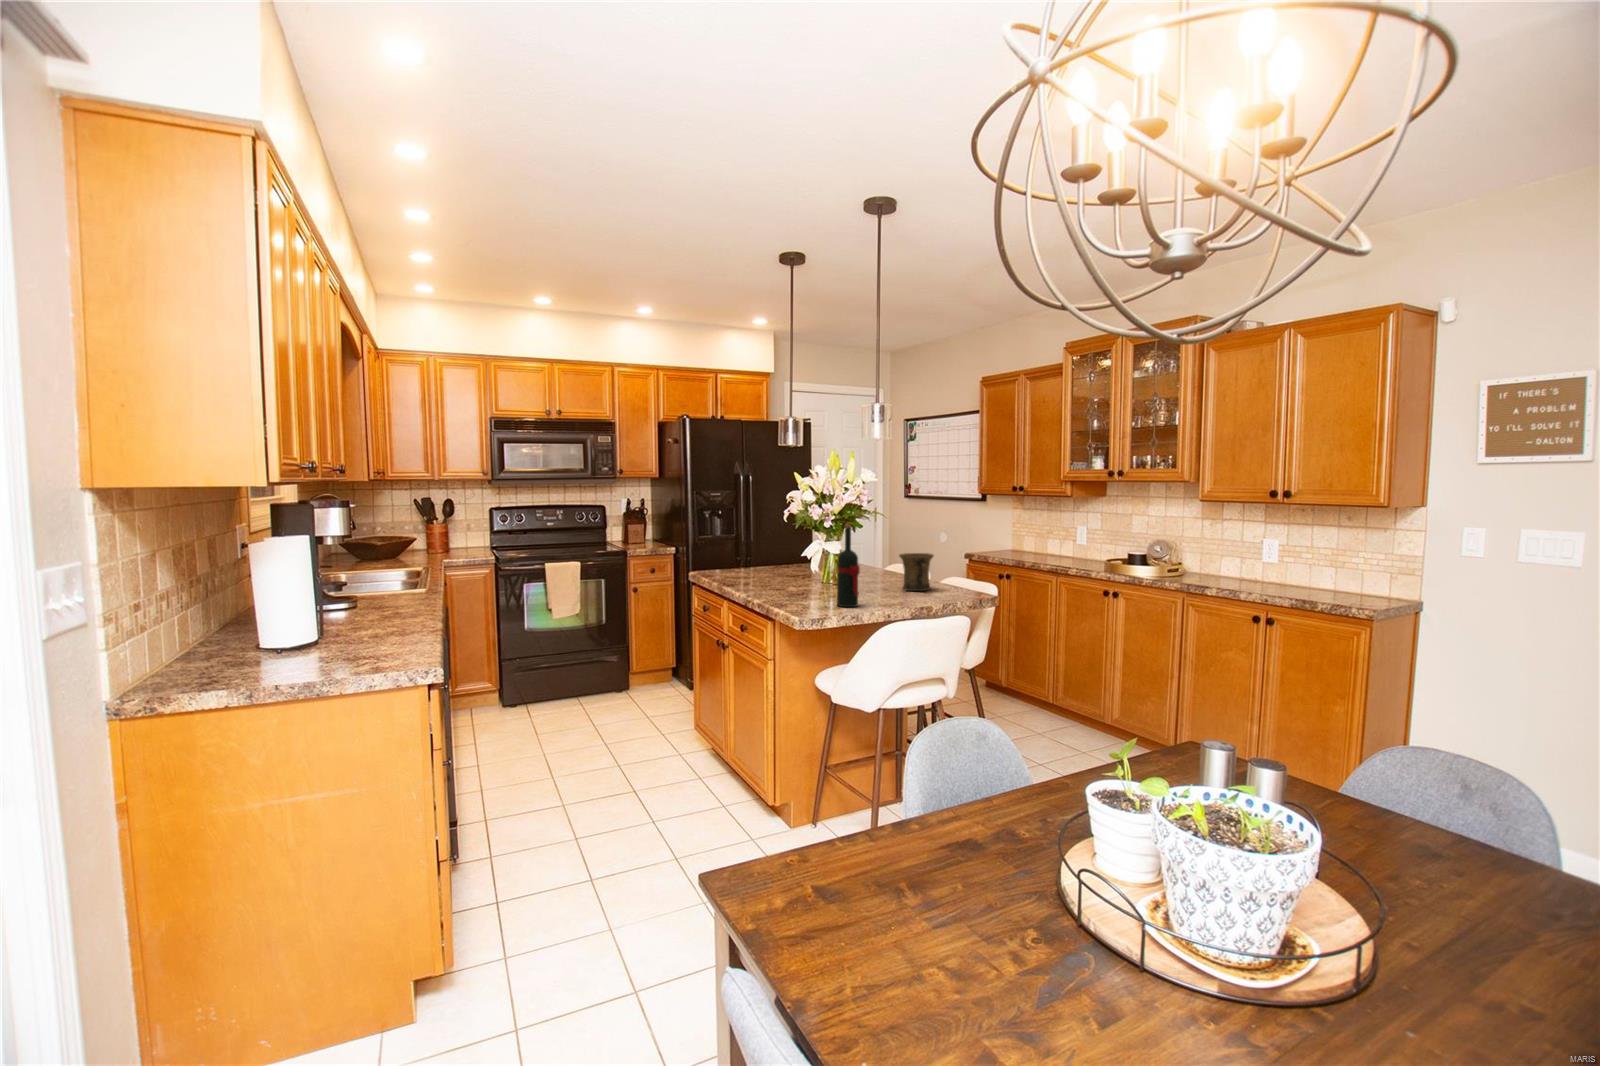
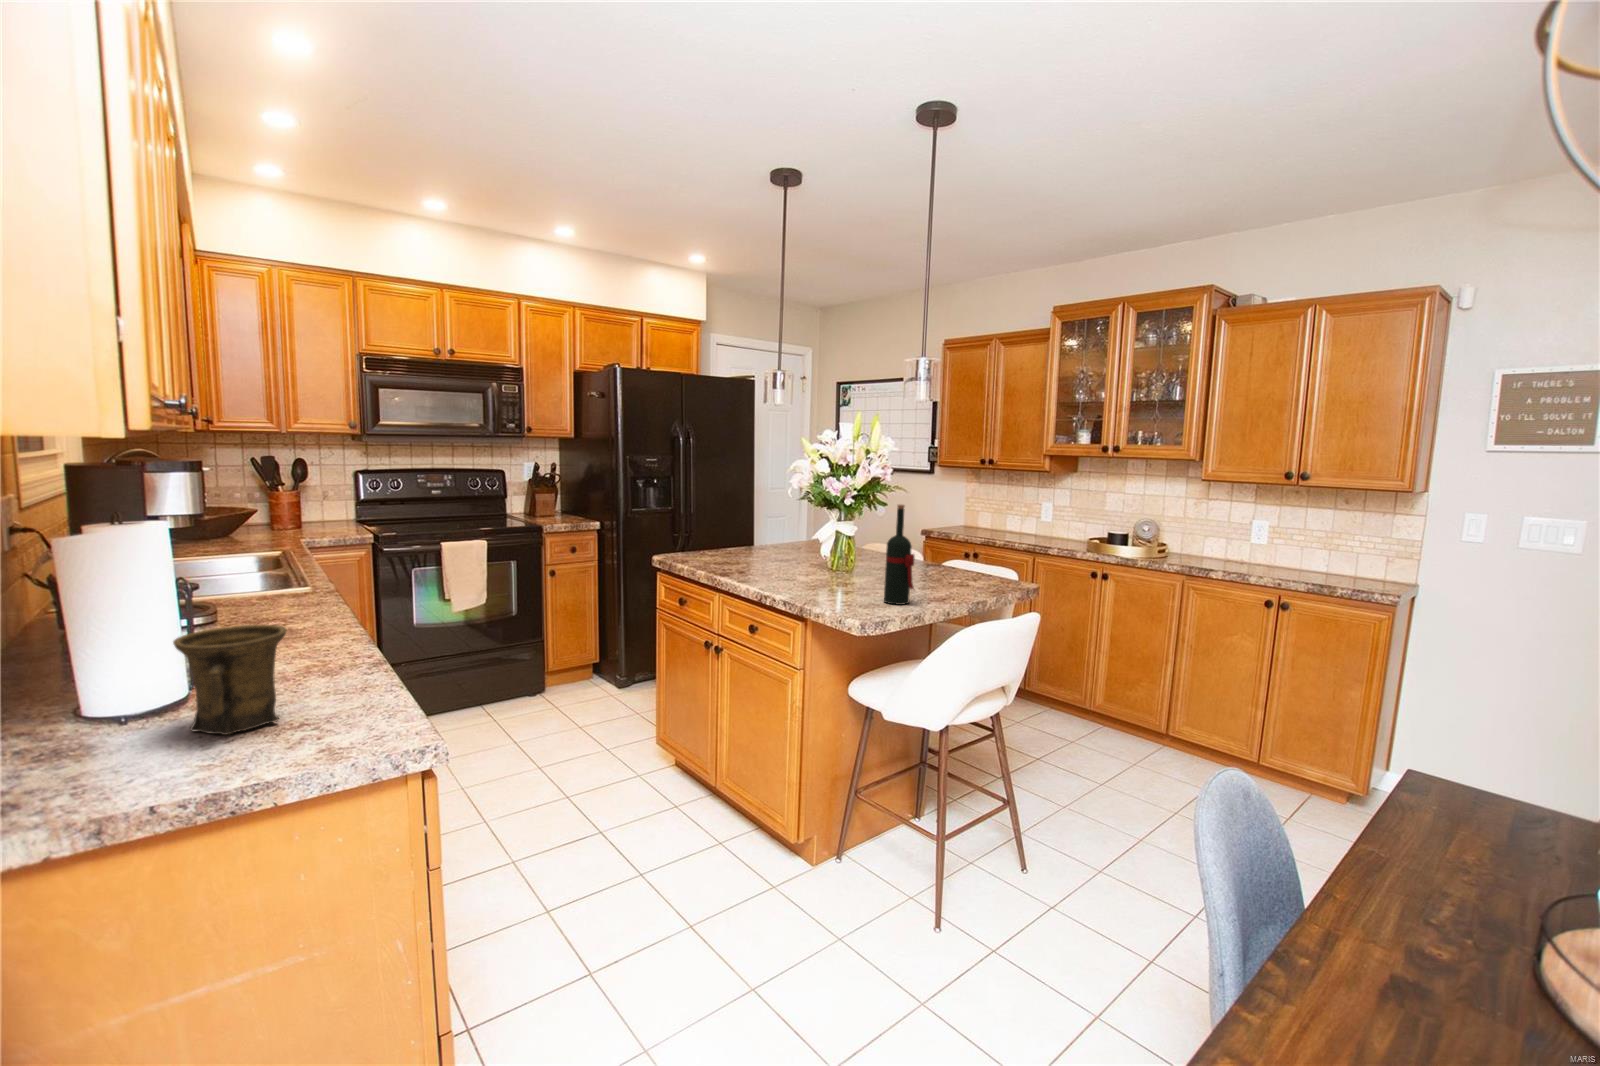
mug: present [899,553,934,591] -> present [173,625,287,735]

